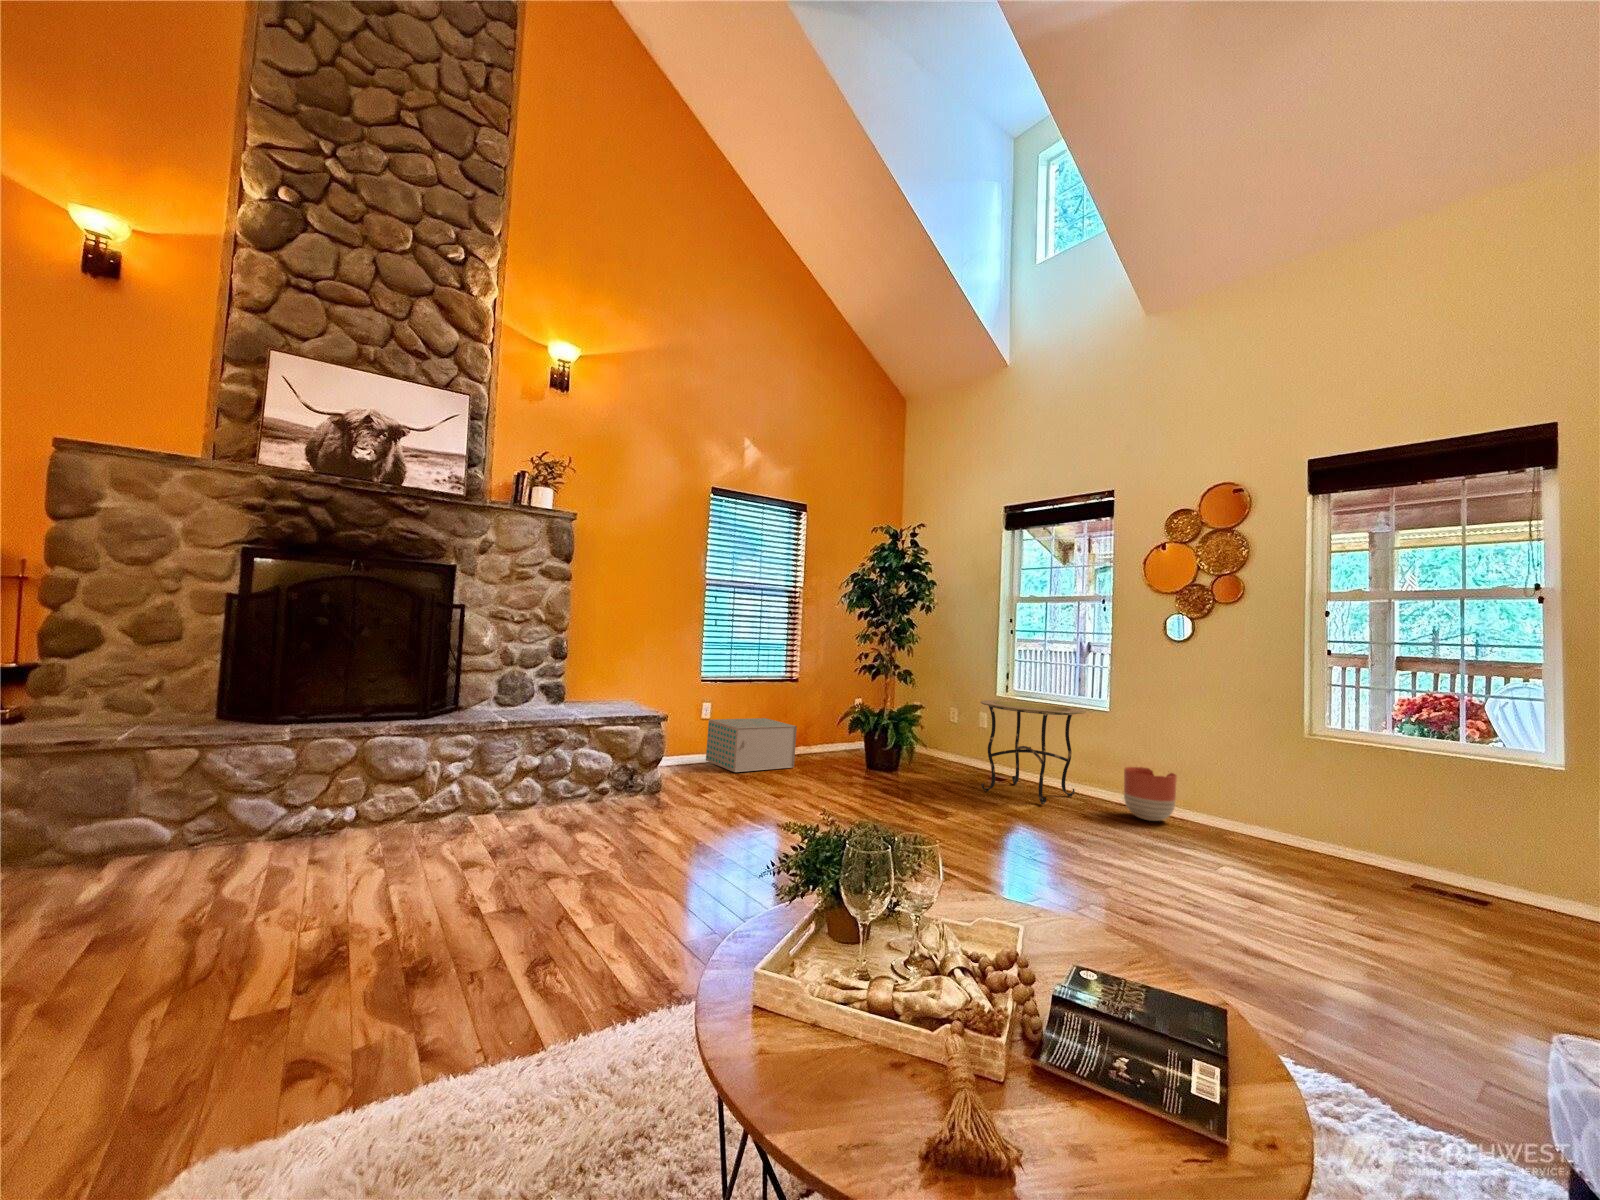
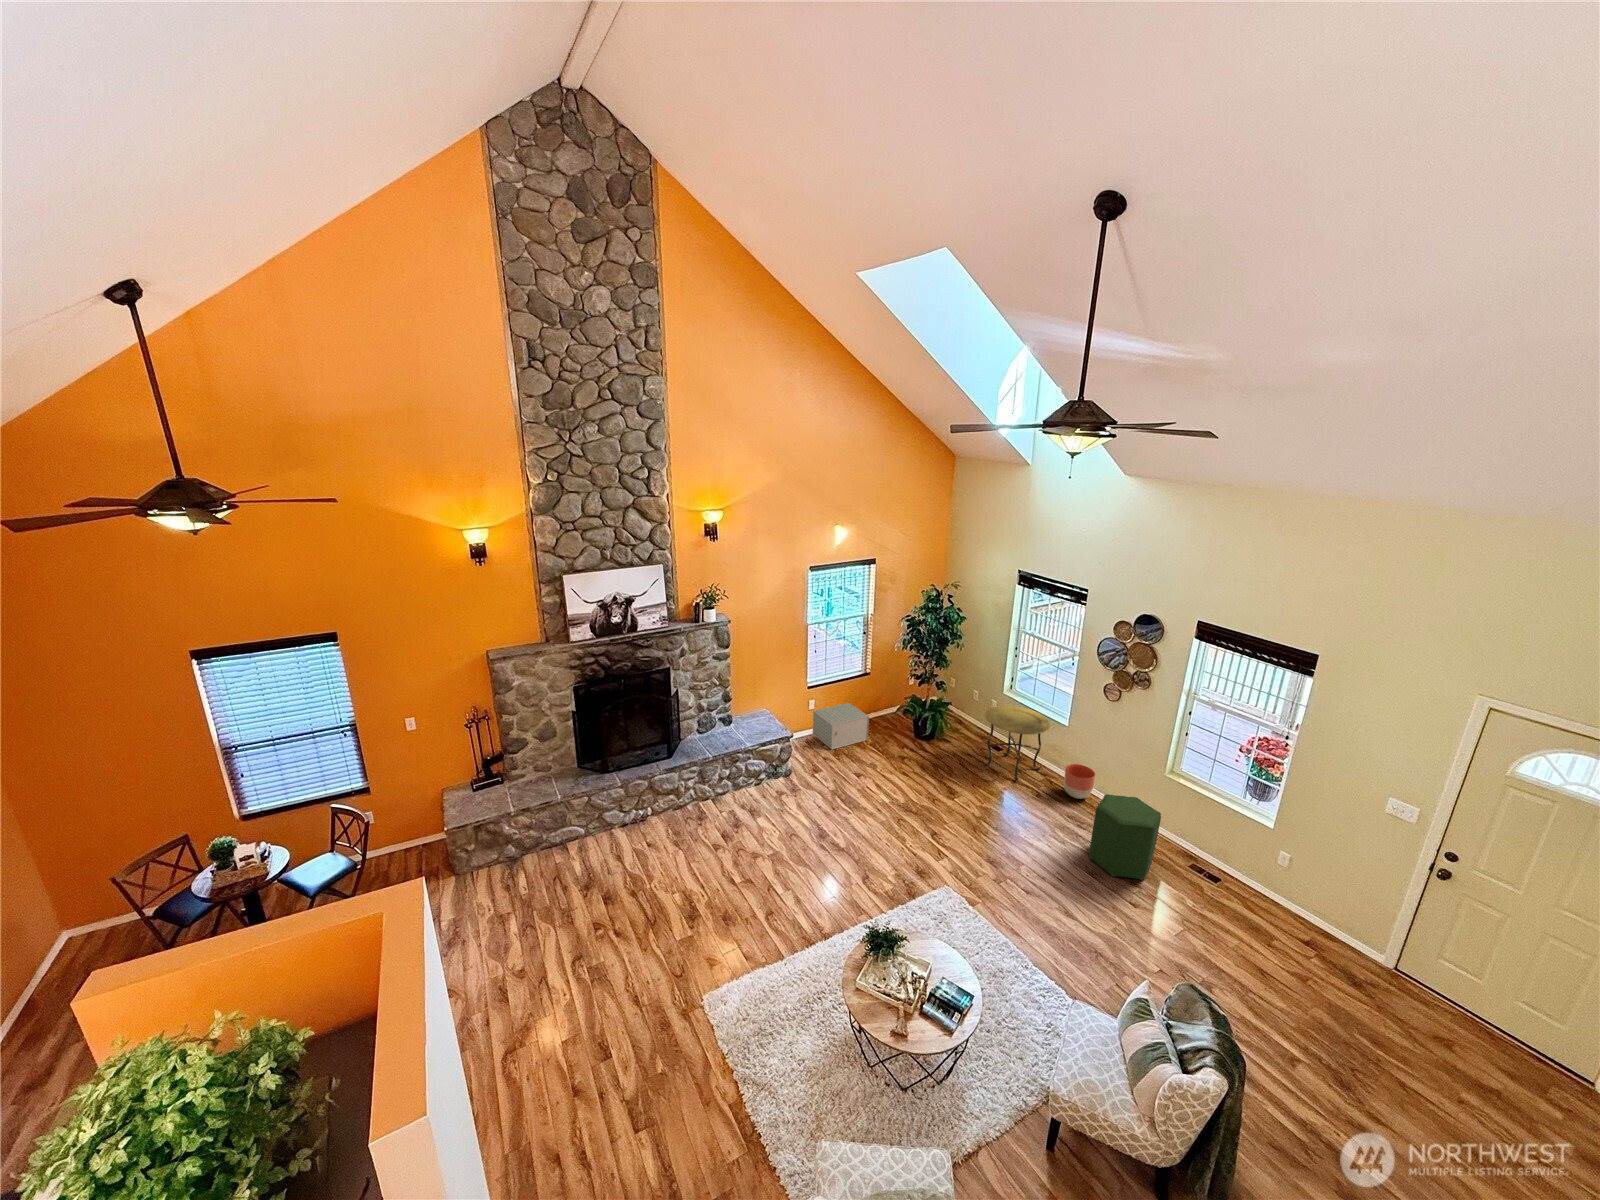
ottoman: none [1229,757,1364,909] -> present [1089,794,1161,880]

